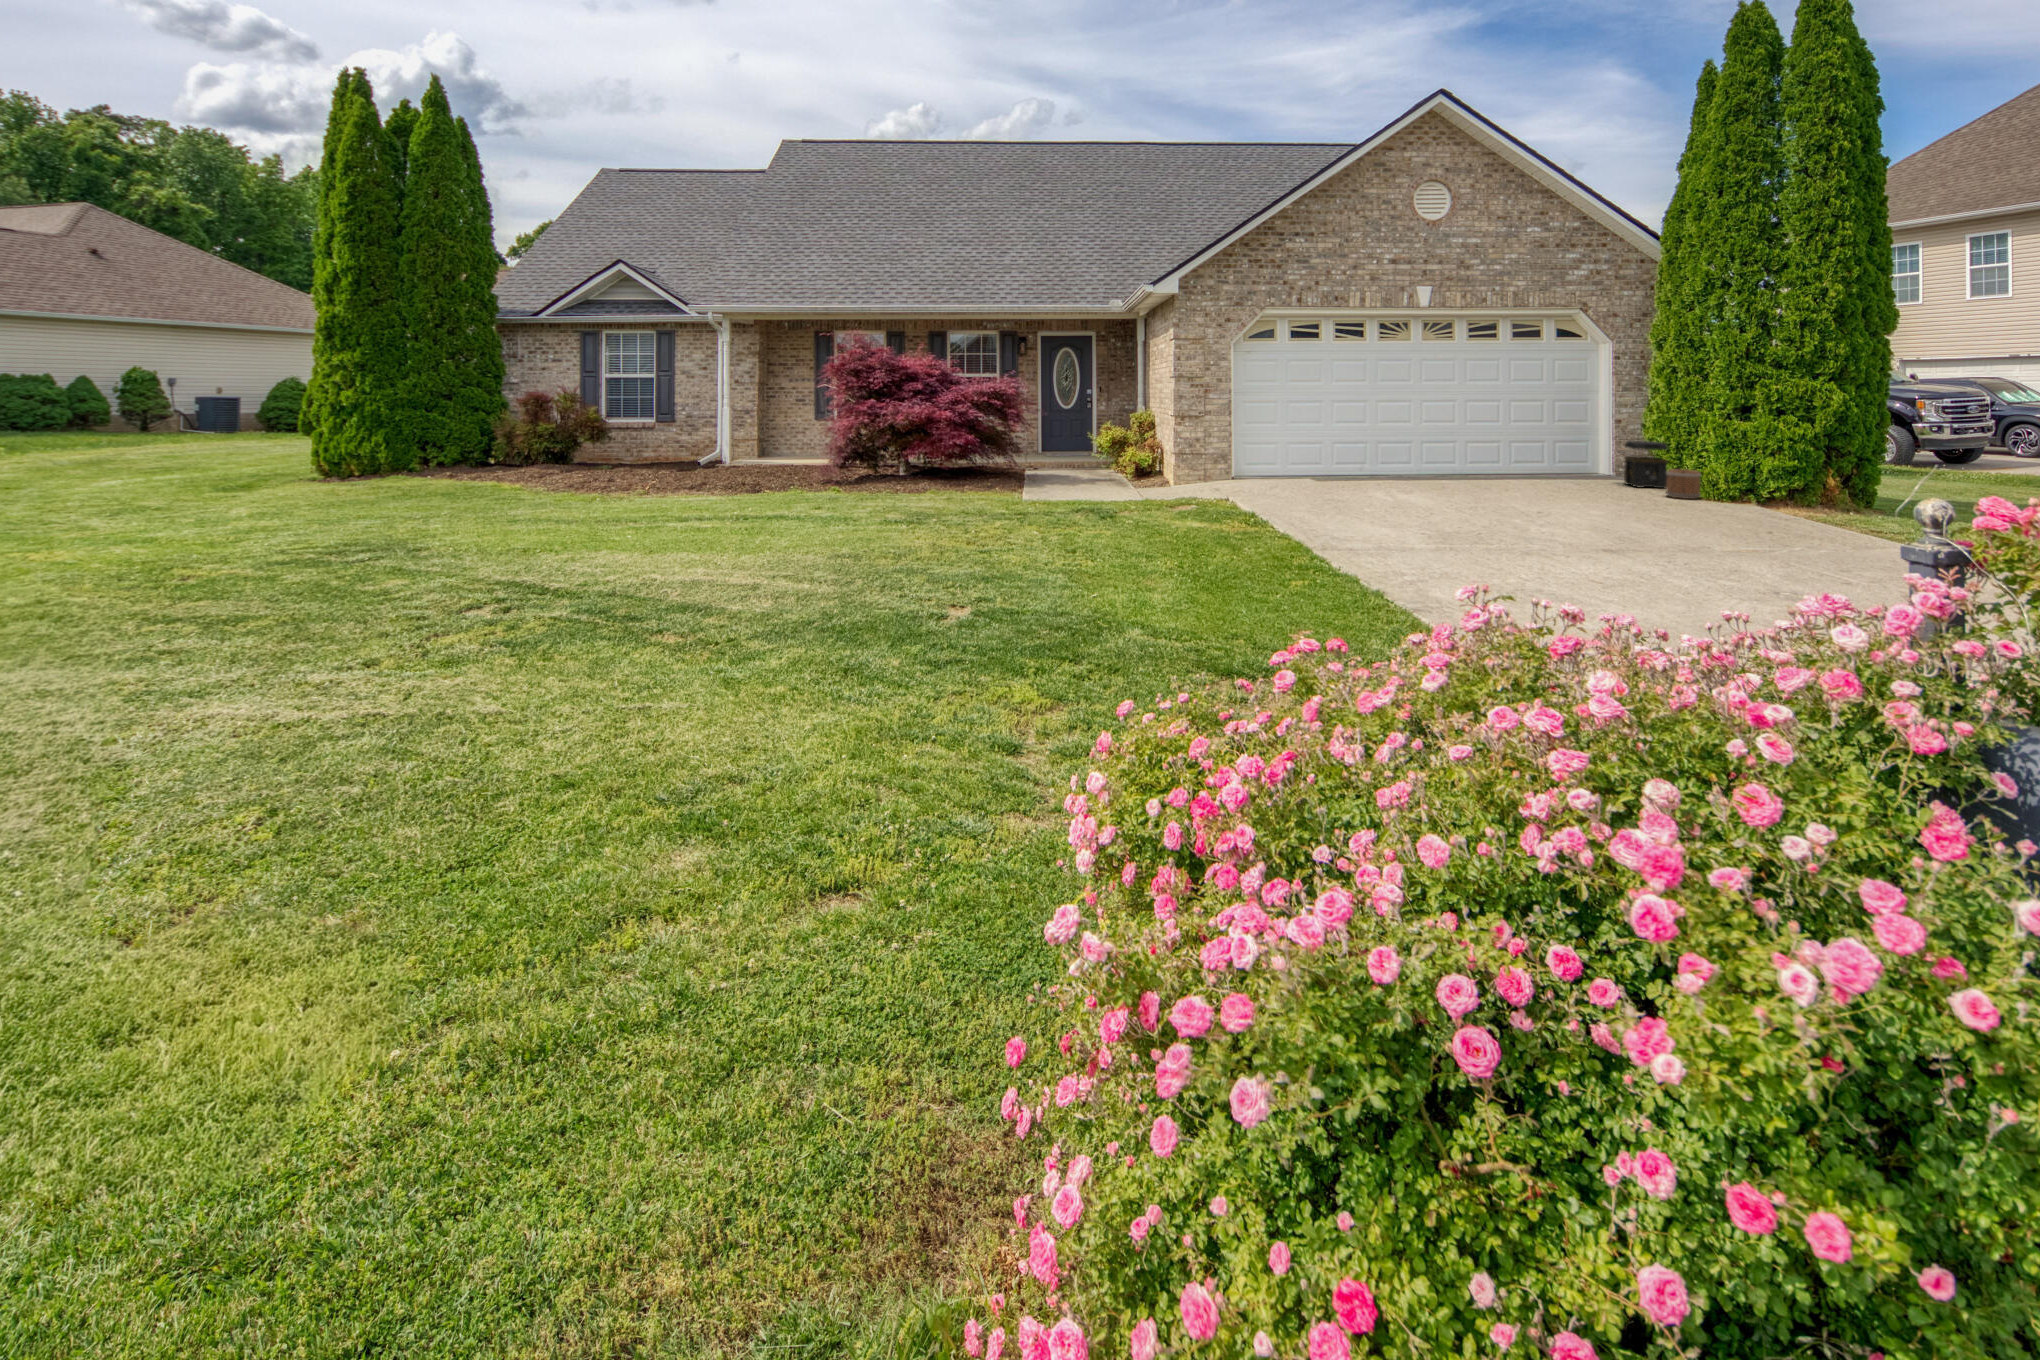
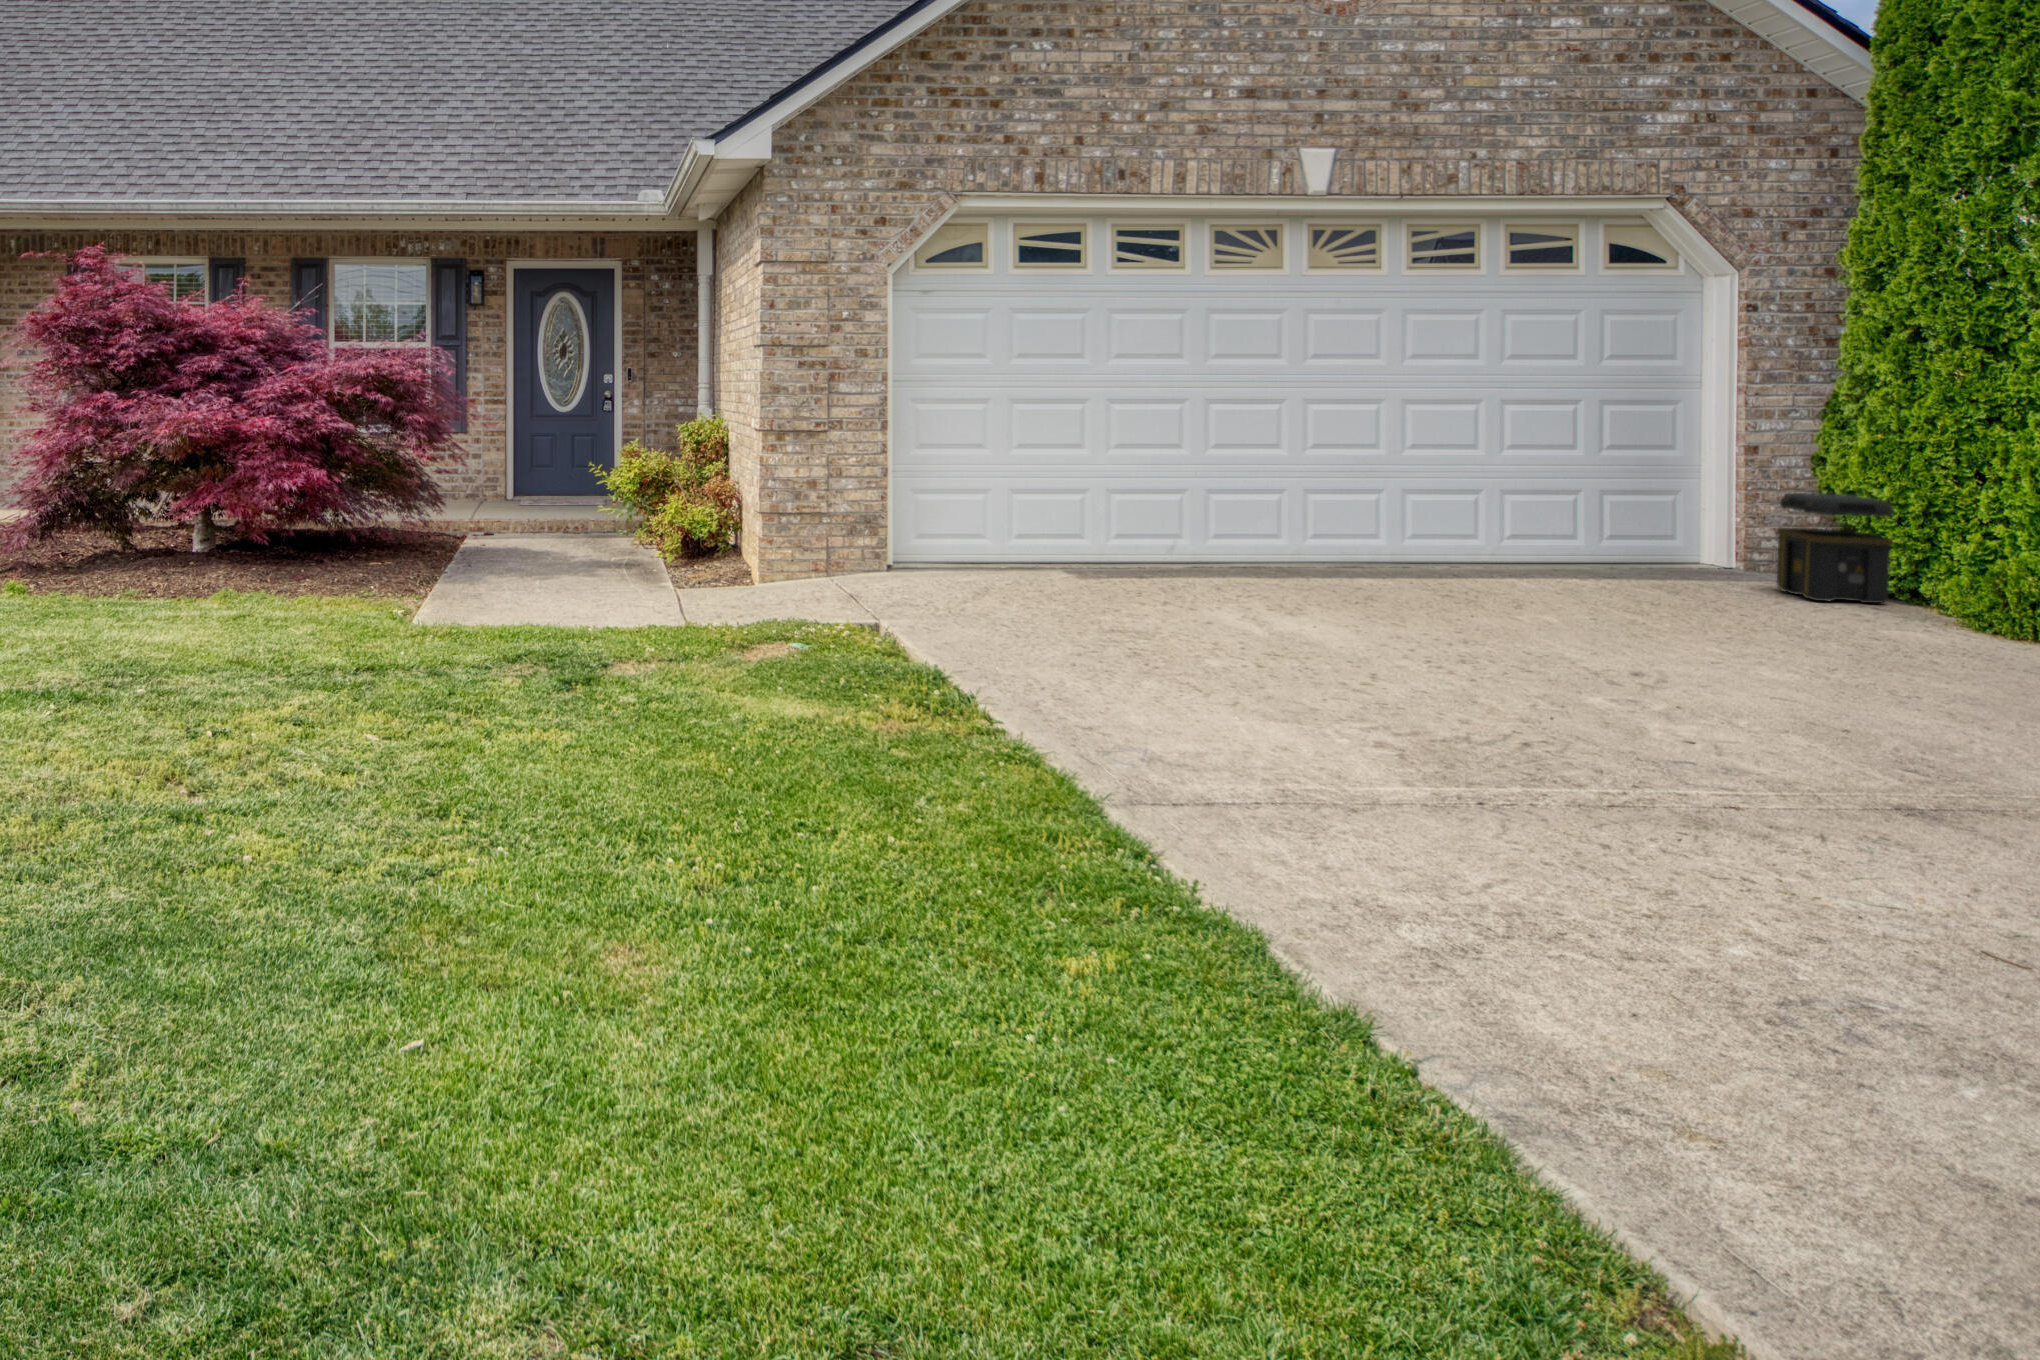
bucket: present [1666,469,1701,499] -> none [1912,565,2011,640]

